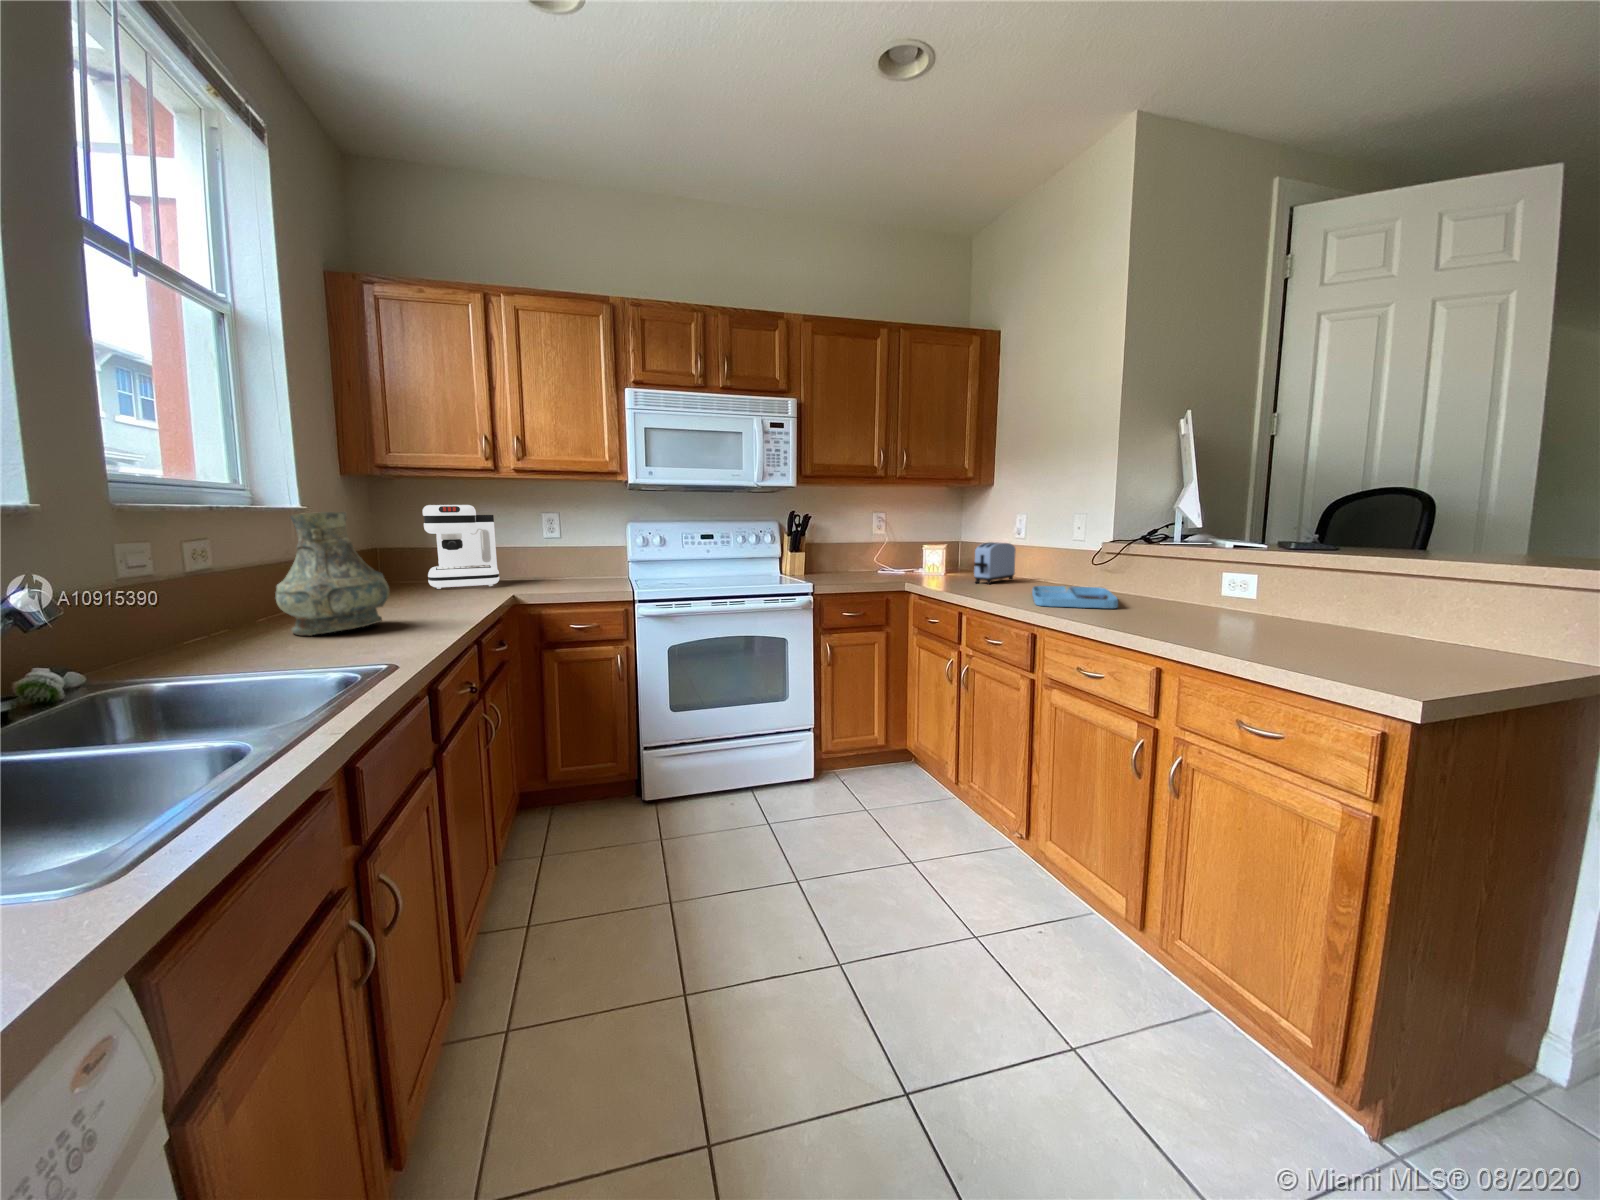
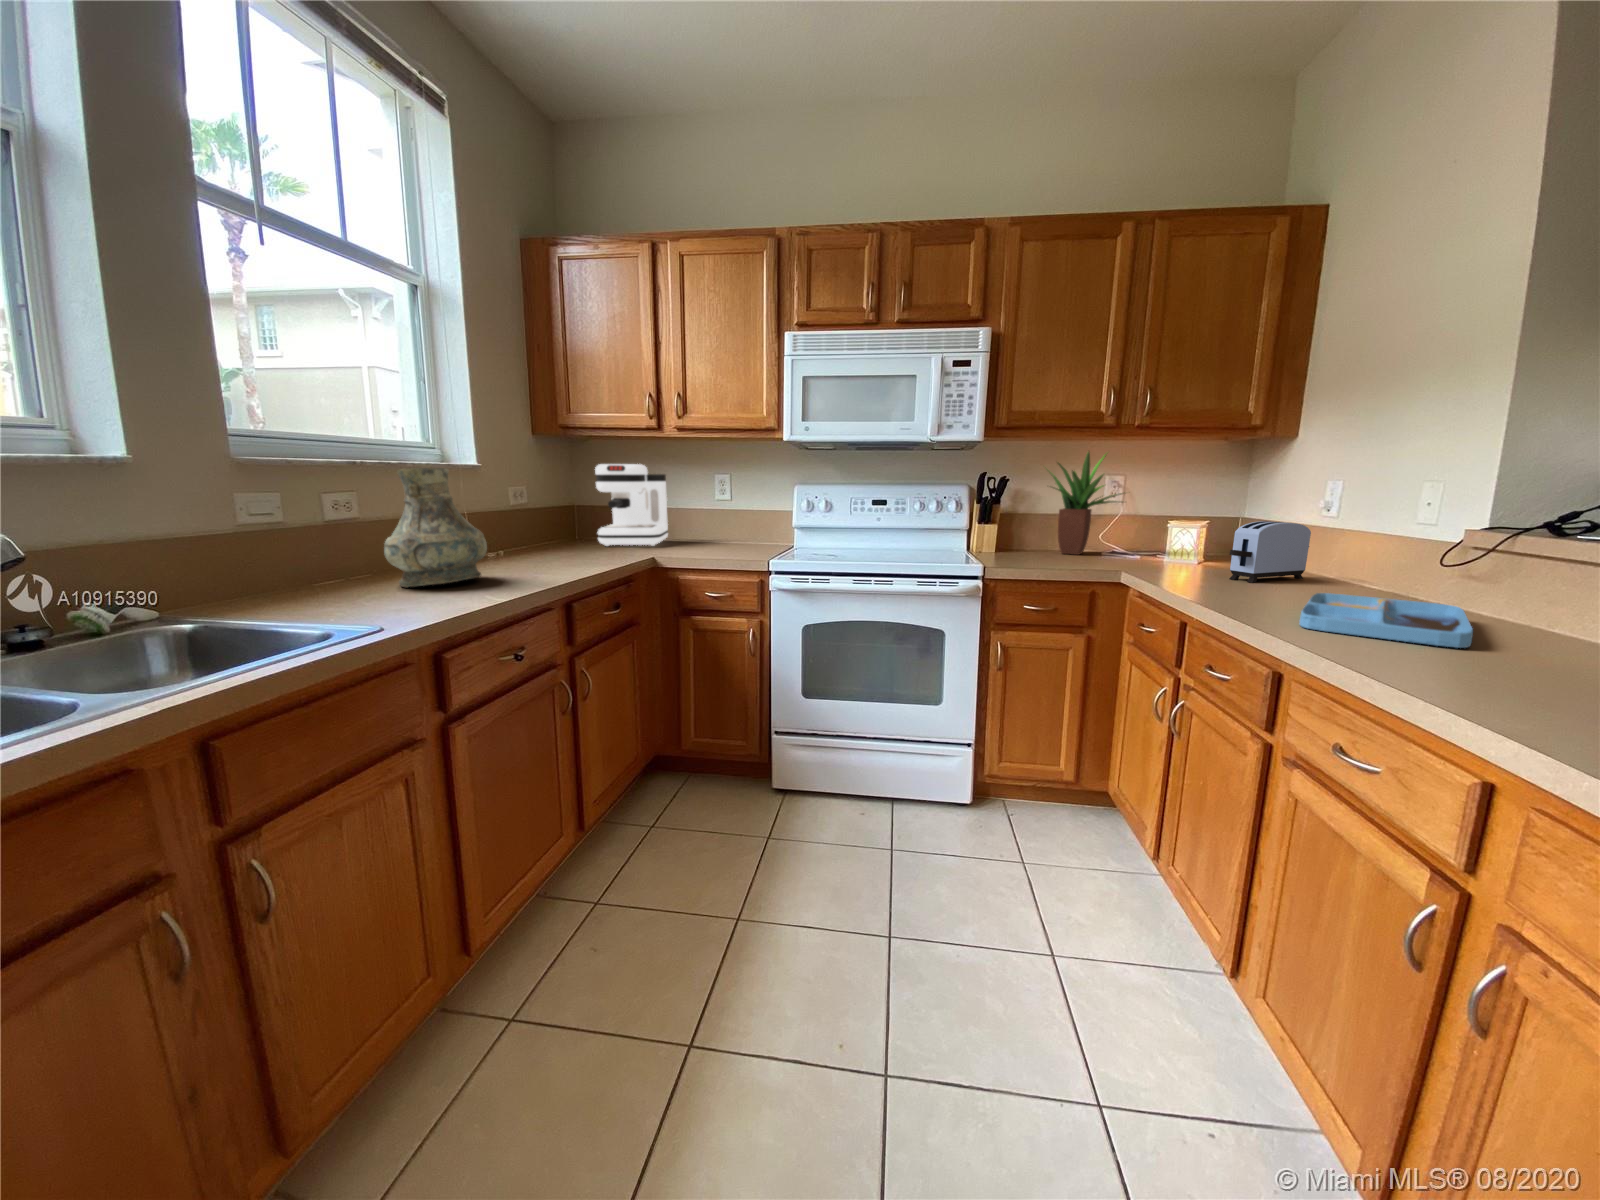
potted plant: none [831,493,897,574] -> present [1049,452,1122,555]

